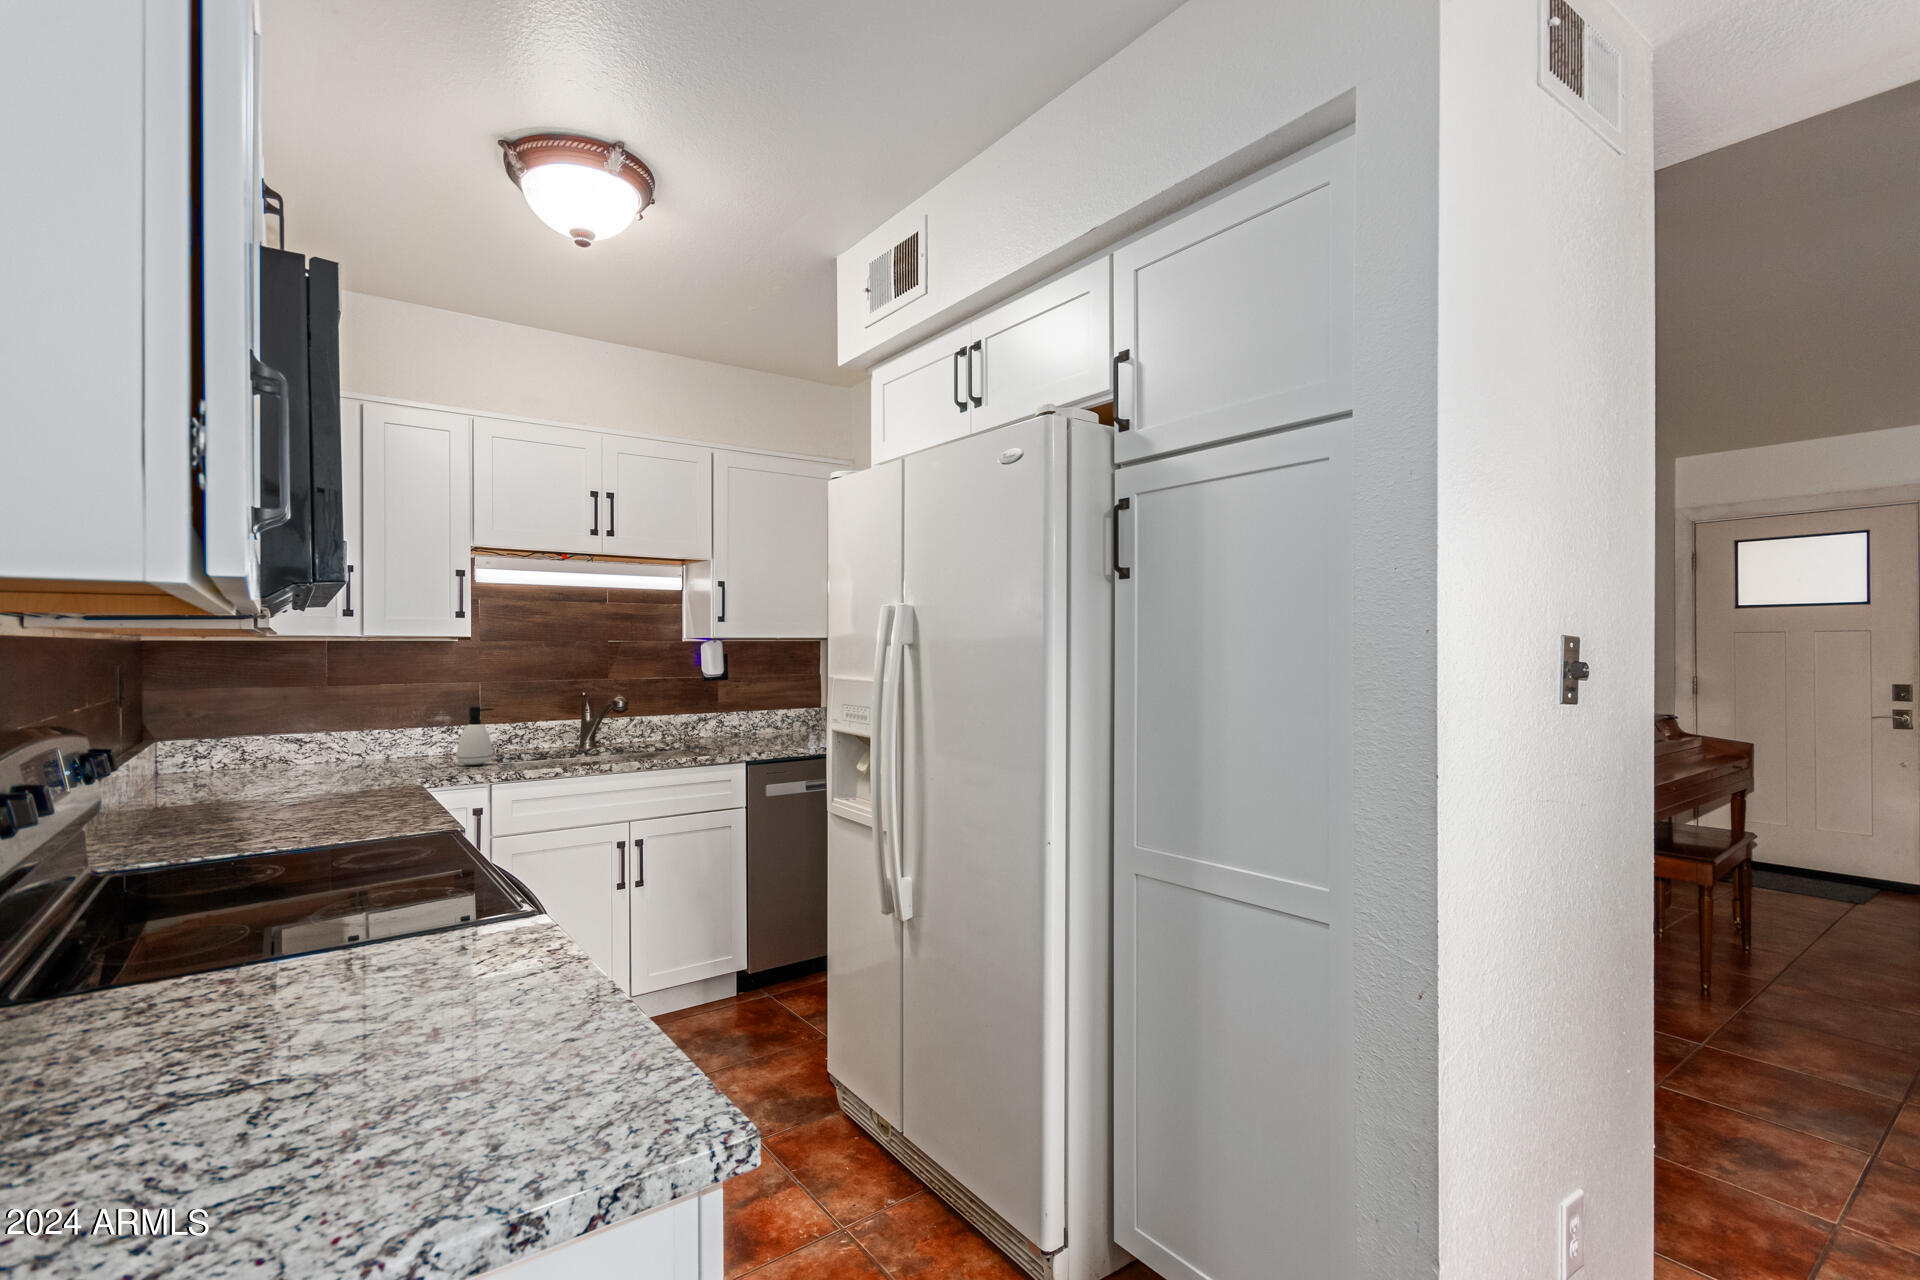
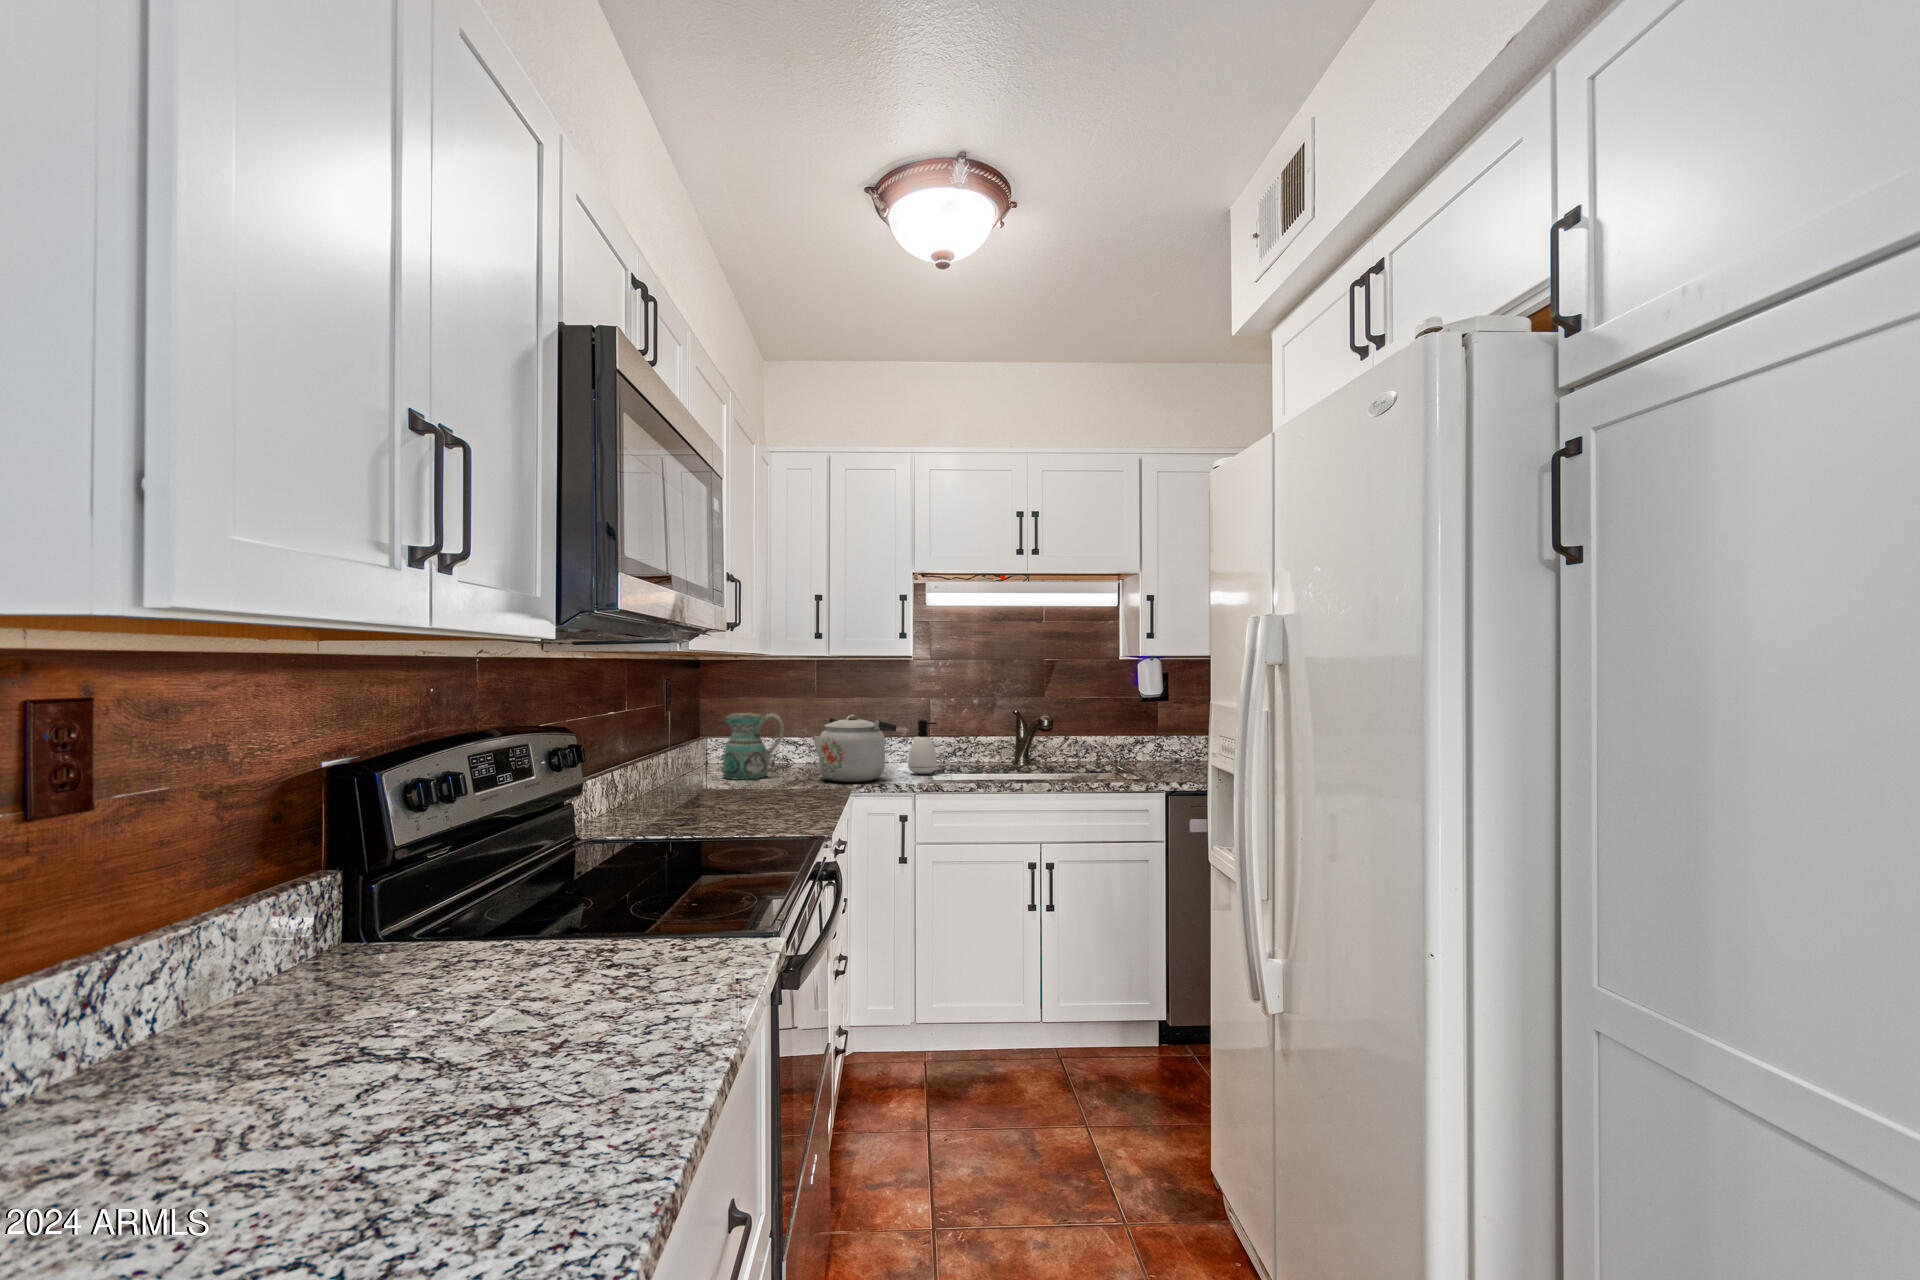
kettle: none [337,702,450,778] -> present [814,715,897,782]
ceramic pitcher: none [201,704,294,787] -> present [723,713,784,780]

